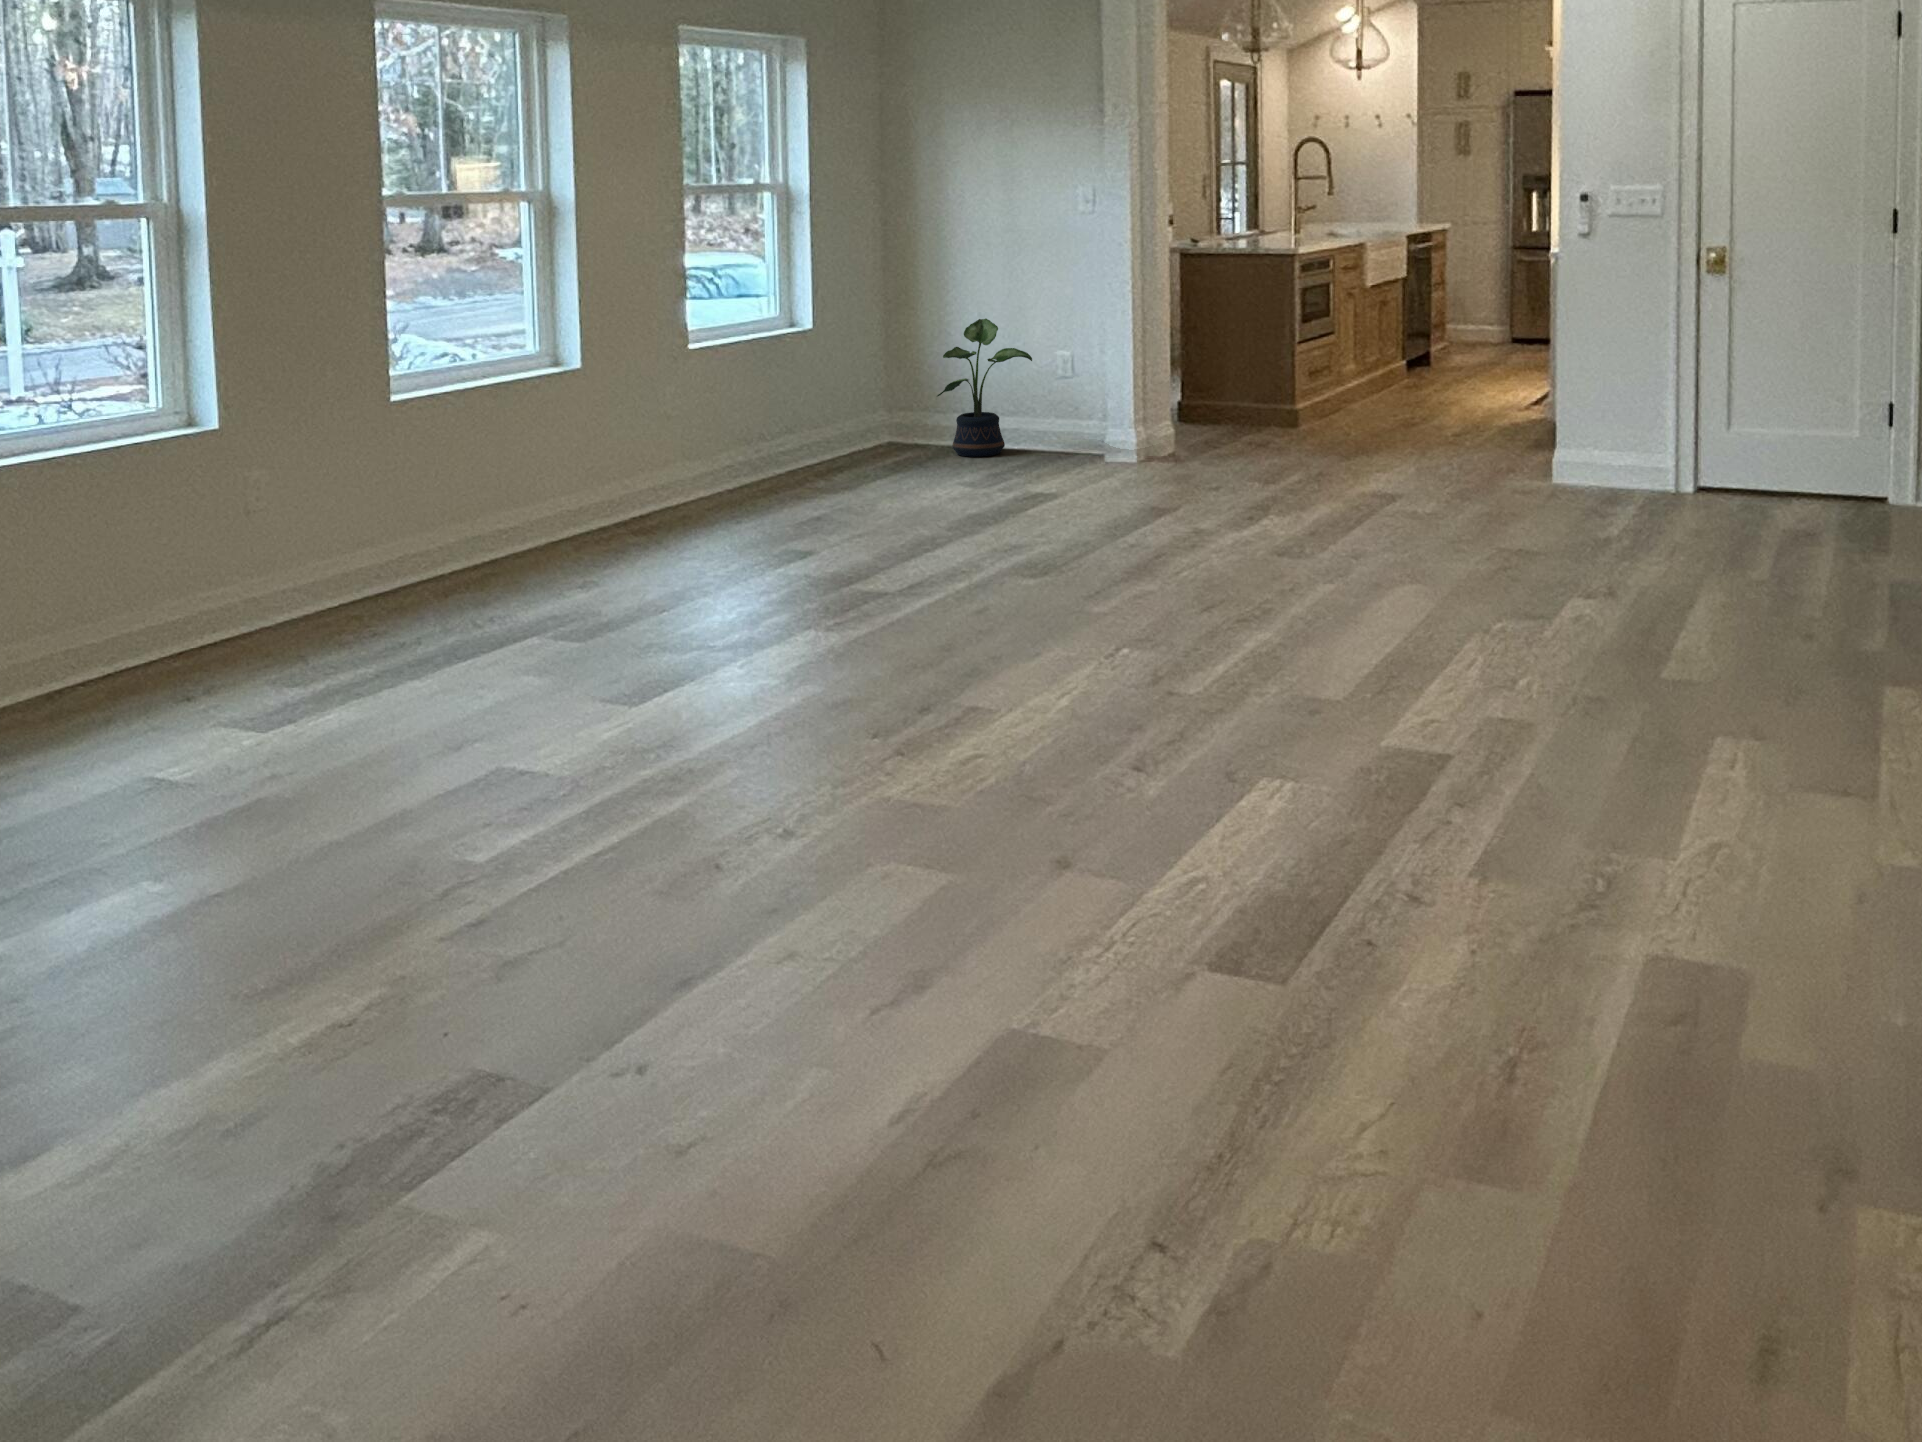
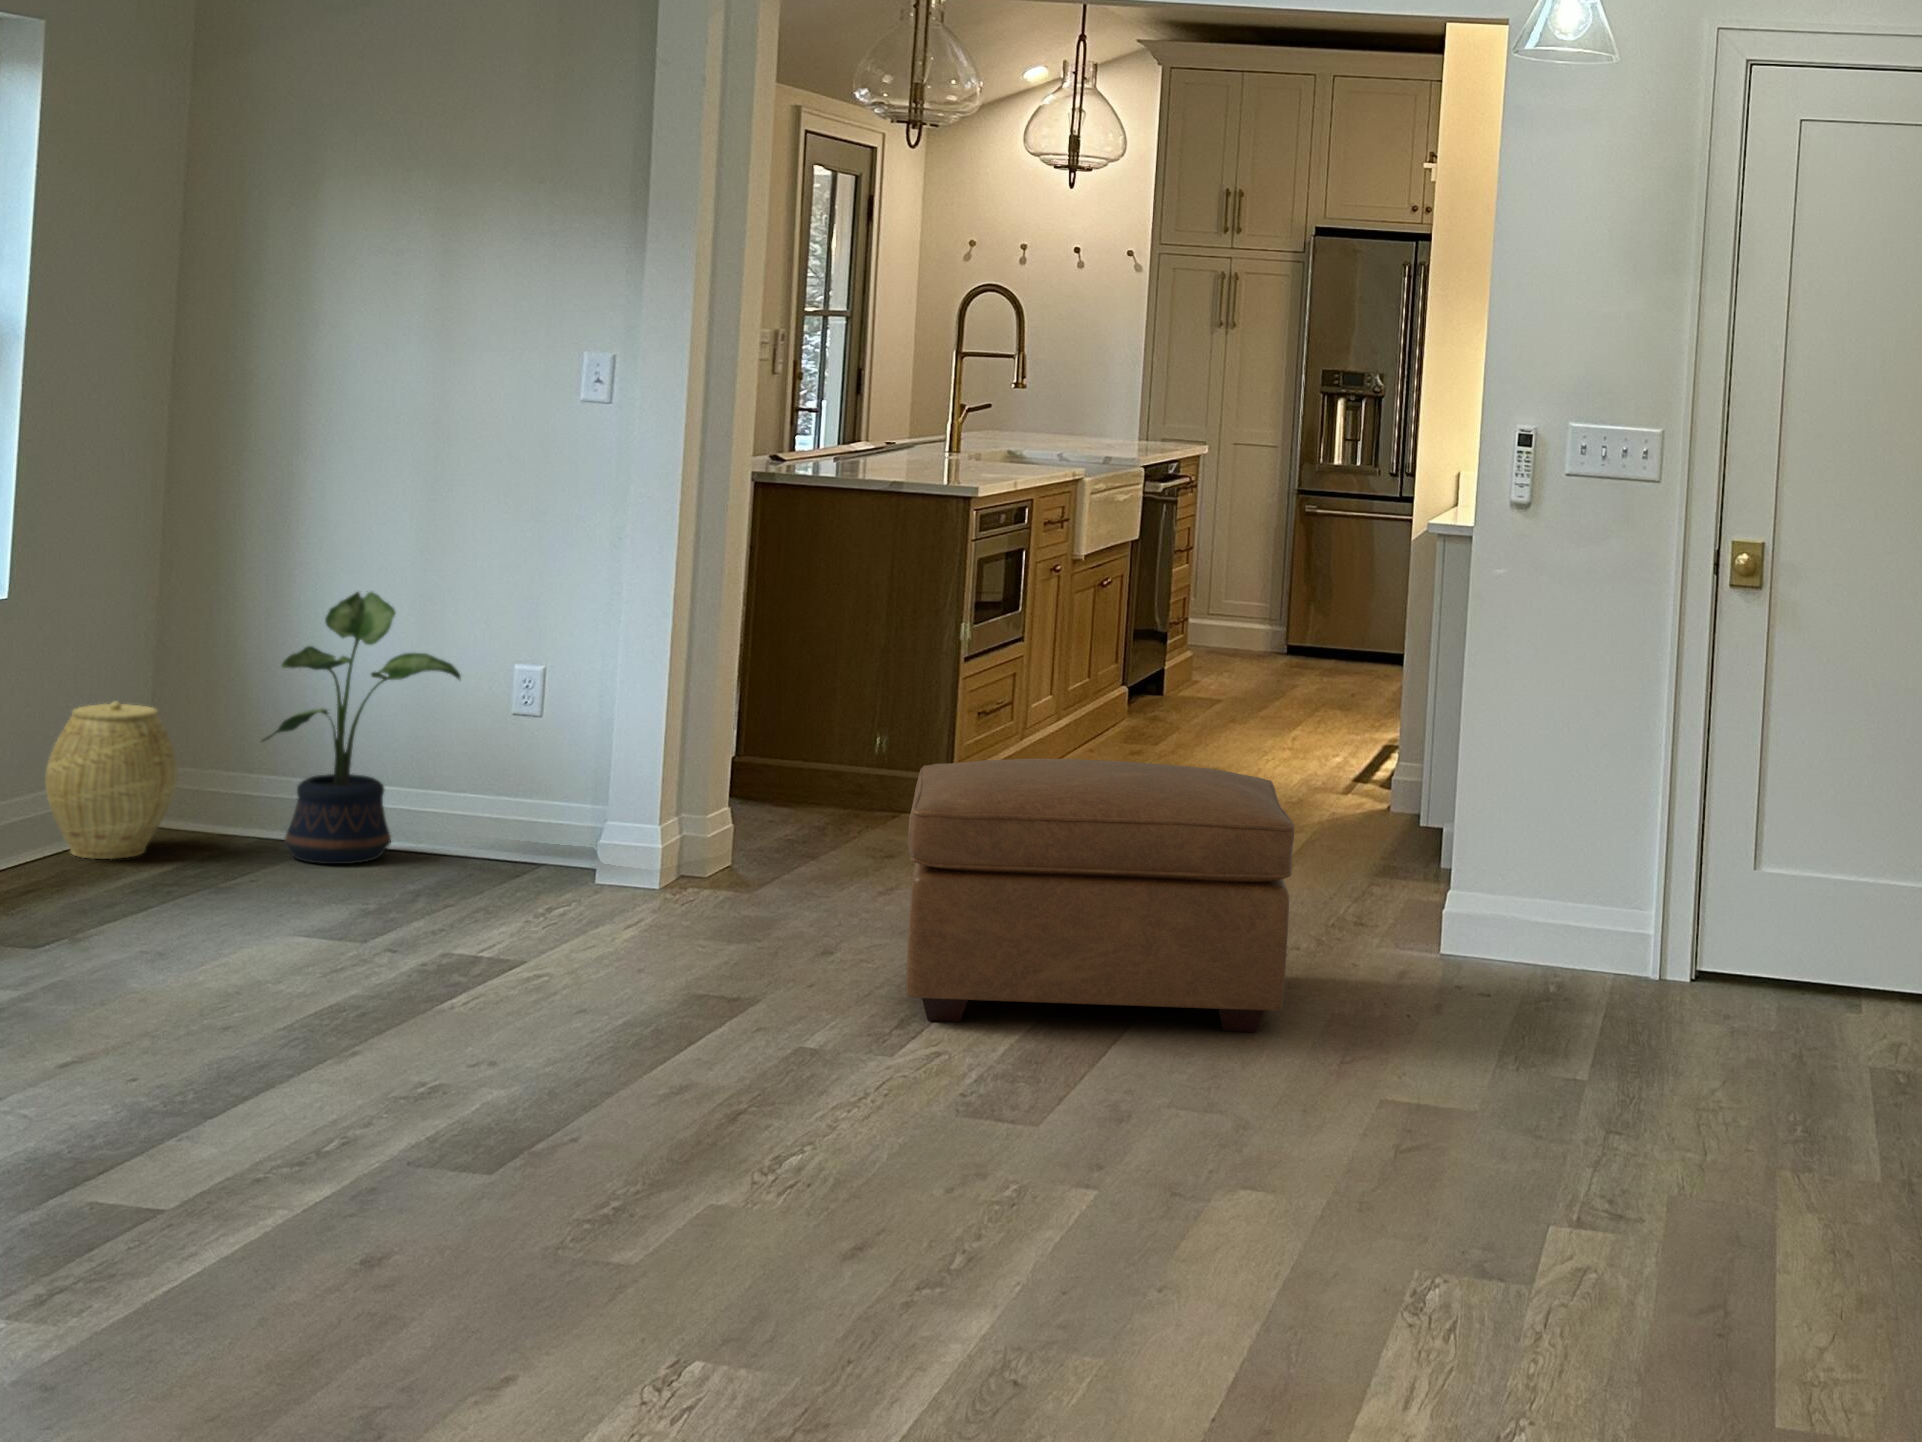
woven basket: none [836,379,898,458] -> present [45,701,178,859]
ottoman: none [1251,383,1452,518] -> present [906,759,1294,1032]

